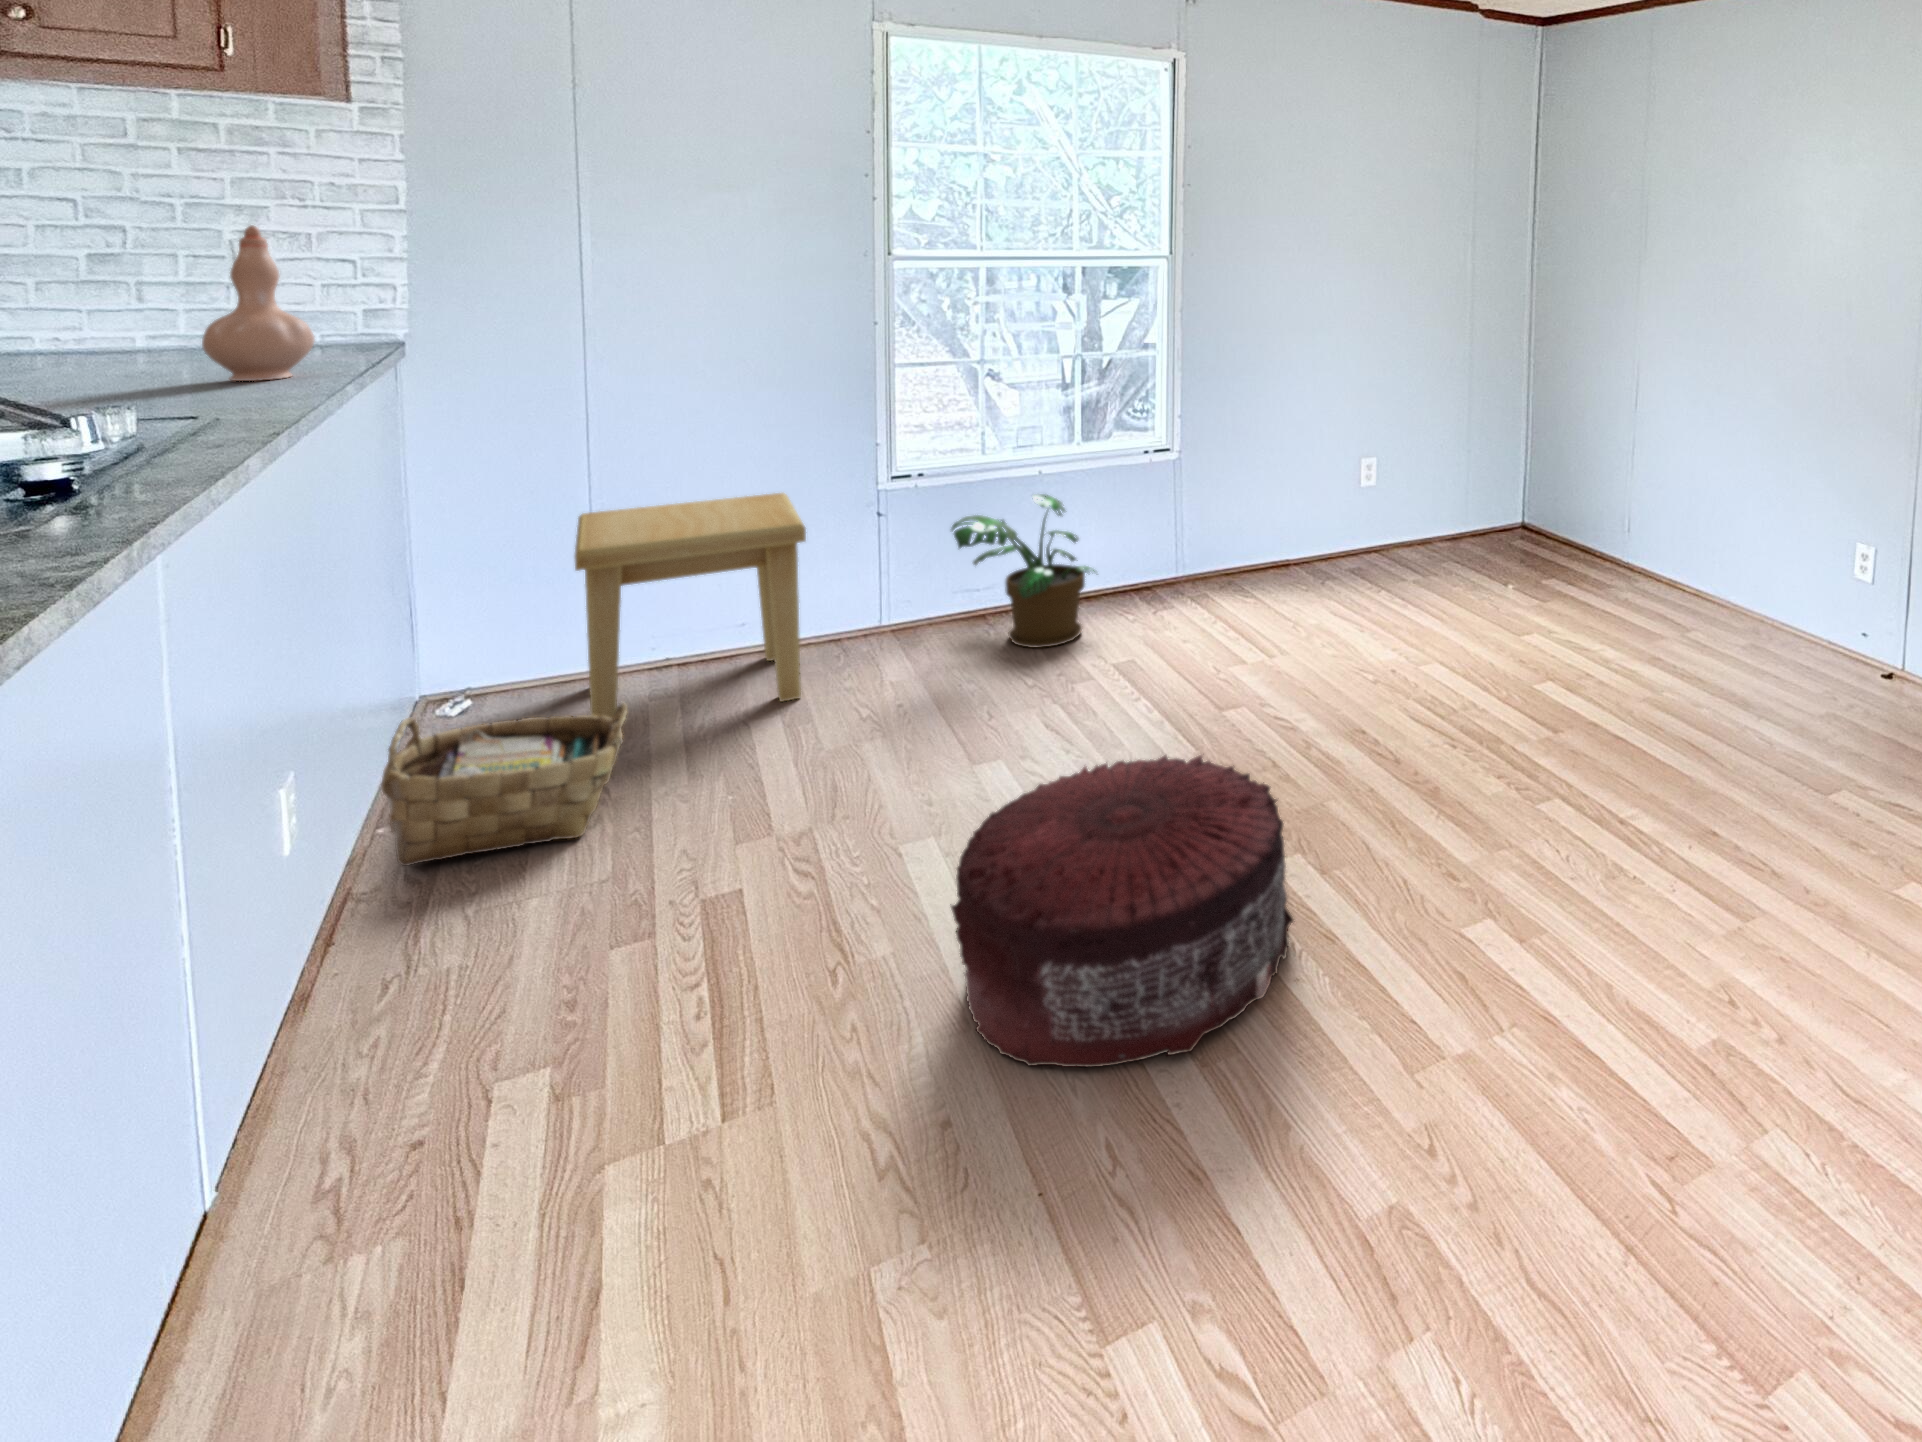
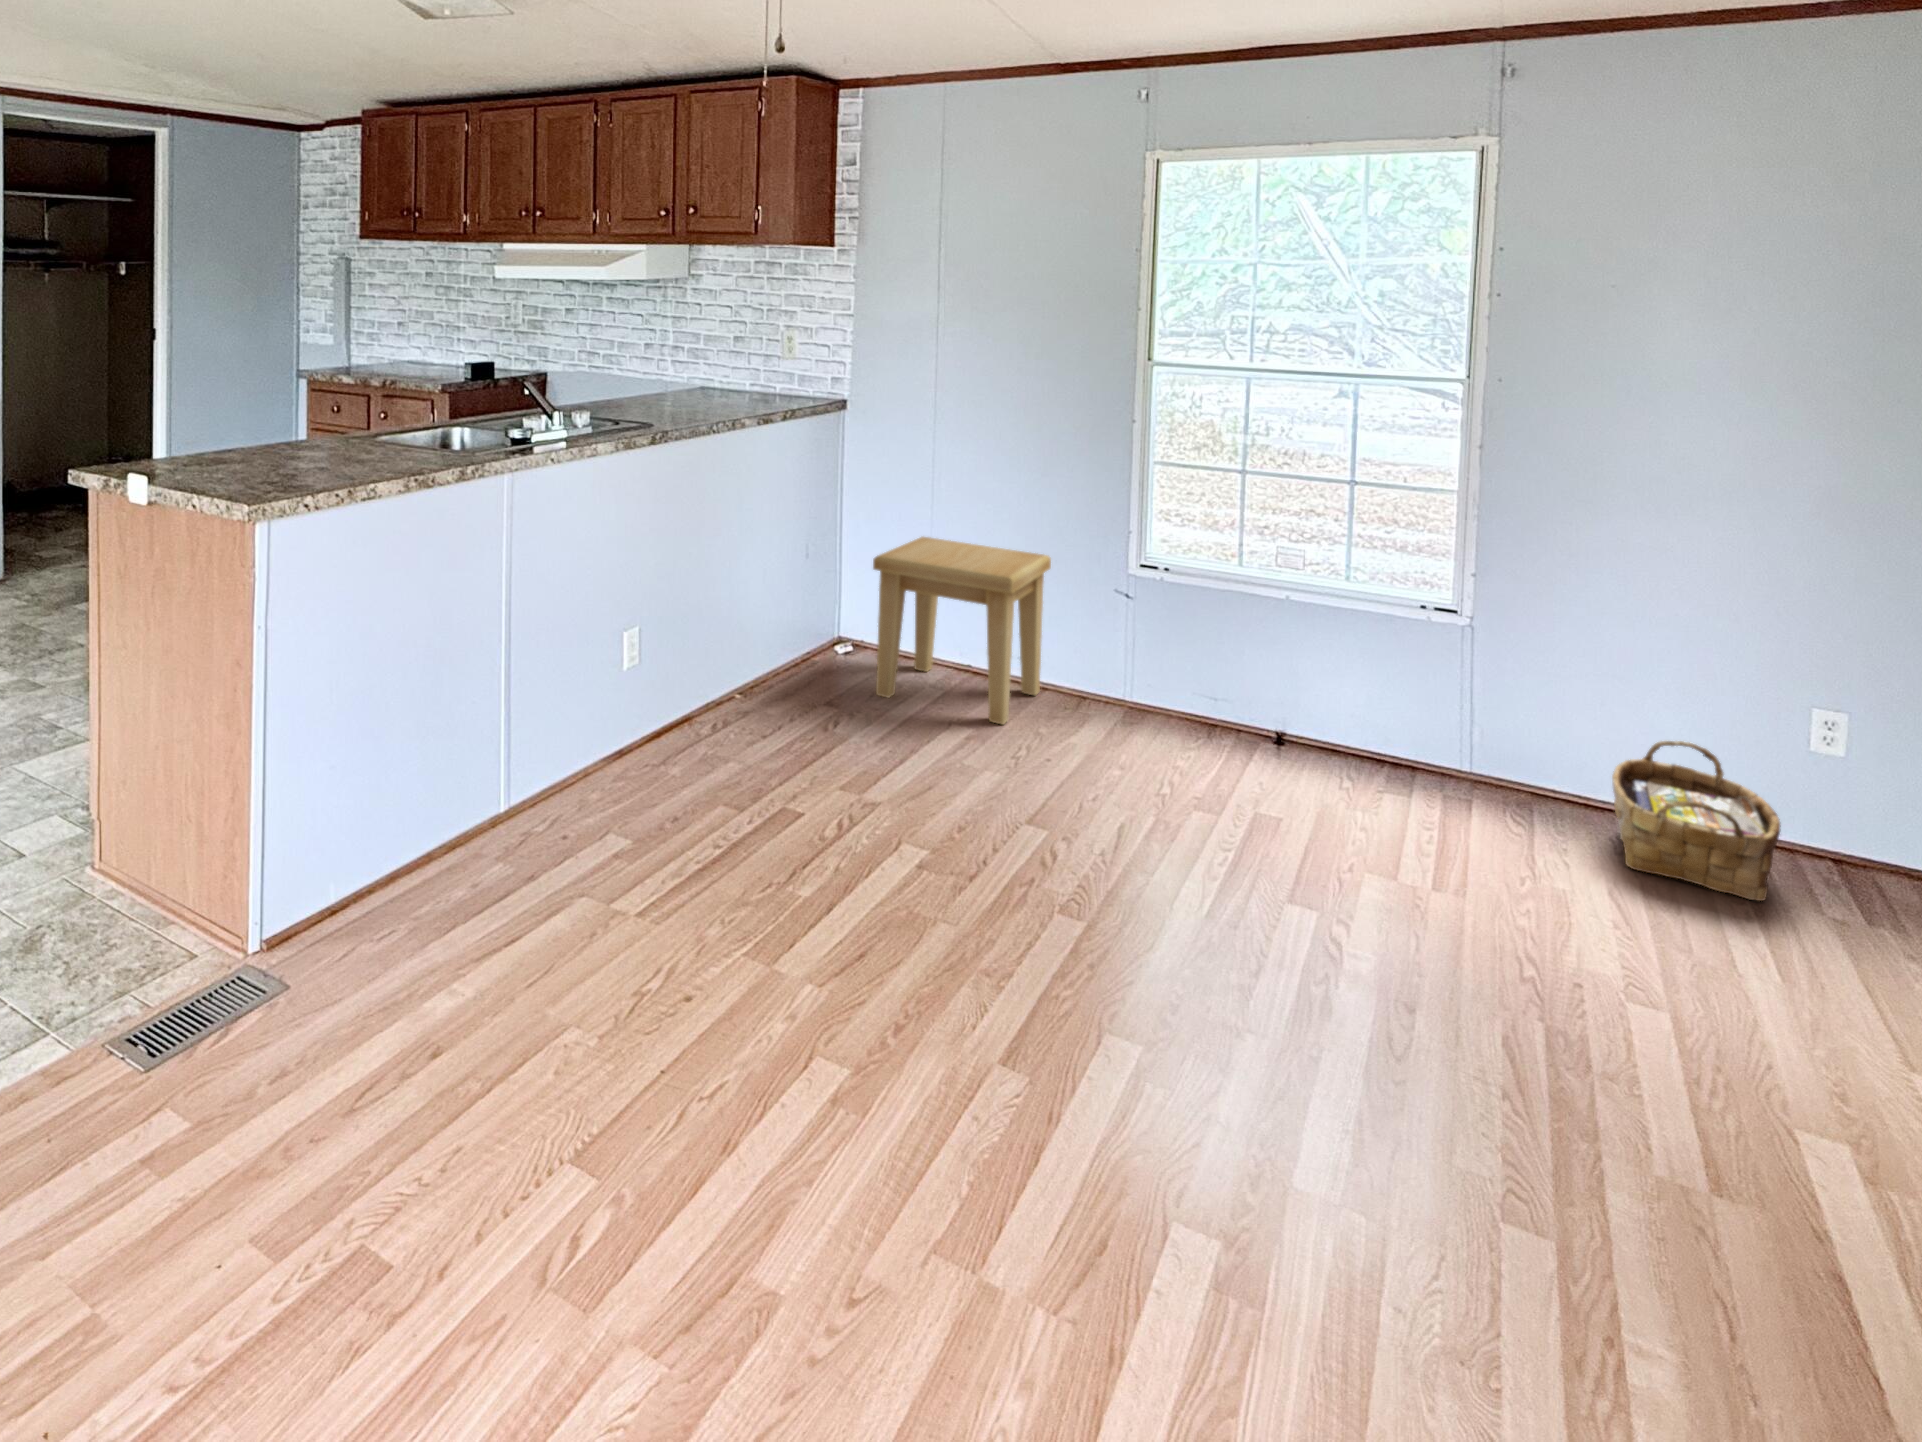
vase: present [202,225,314,381] -> none [713,323,757,411]
potted plant: present [951,494,1095,648] -> none [1126,613,1303,780]
woven basket: present [381,702,628,866] -> present [1612,741,1781,901]
pouf: present [951,755,1294,1067] -> none [757,817,1050,1102]

